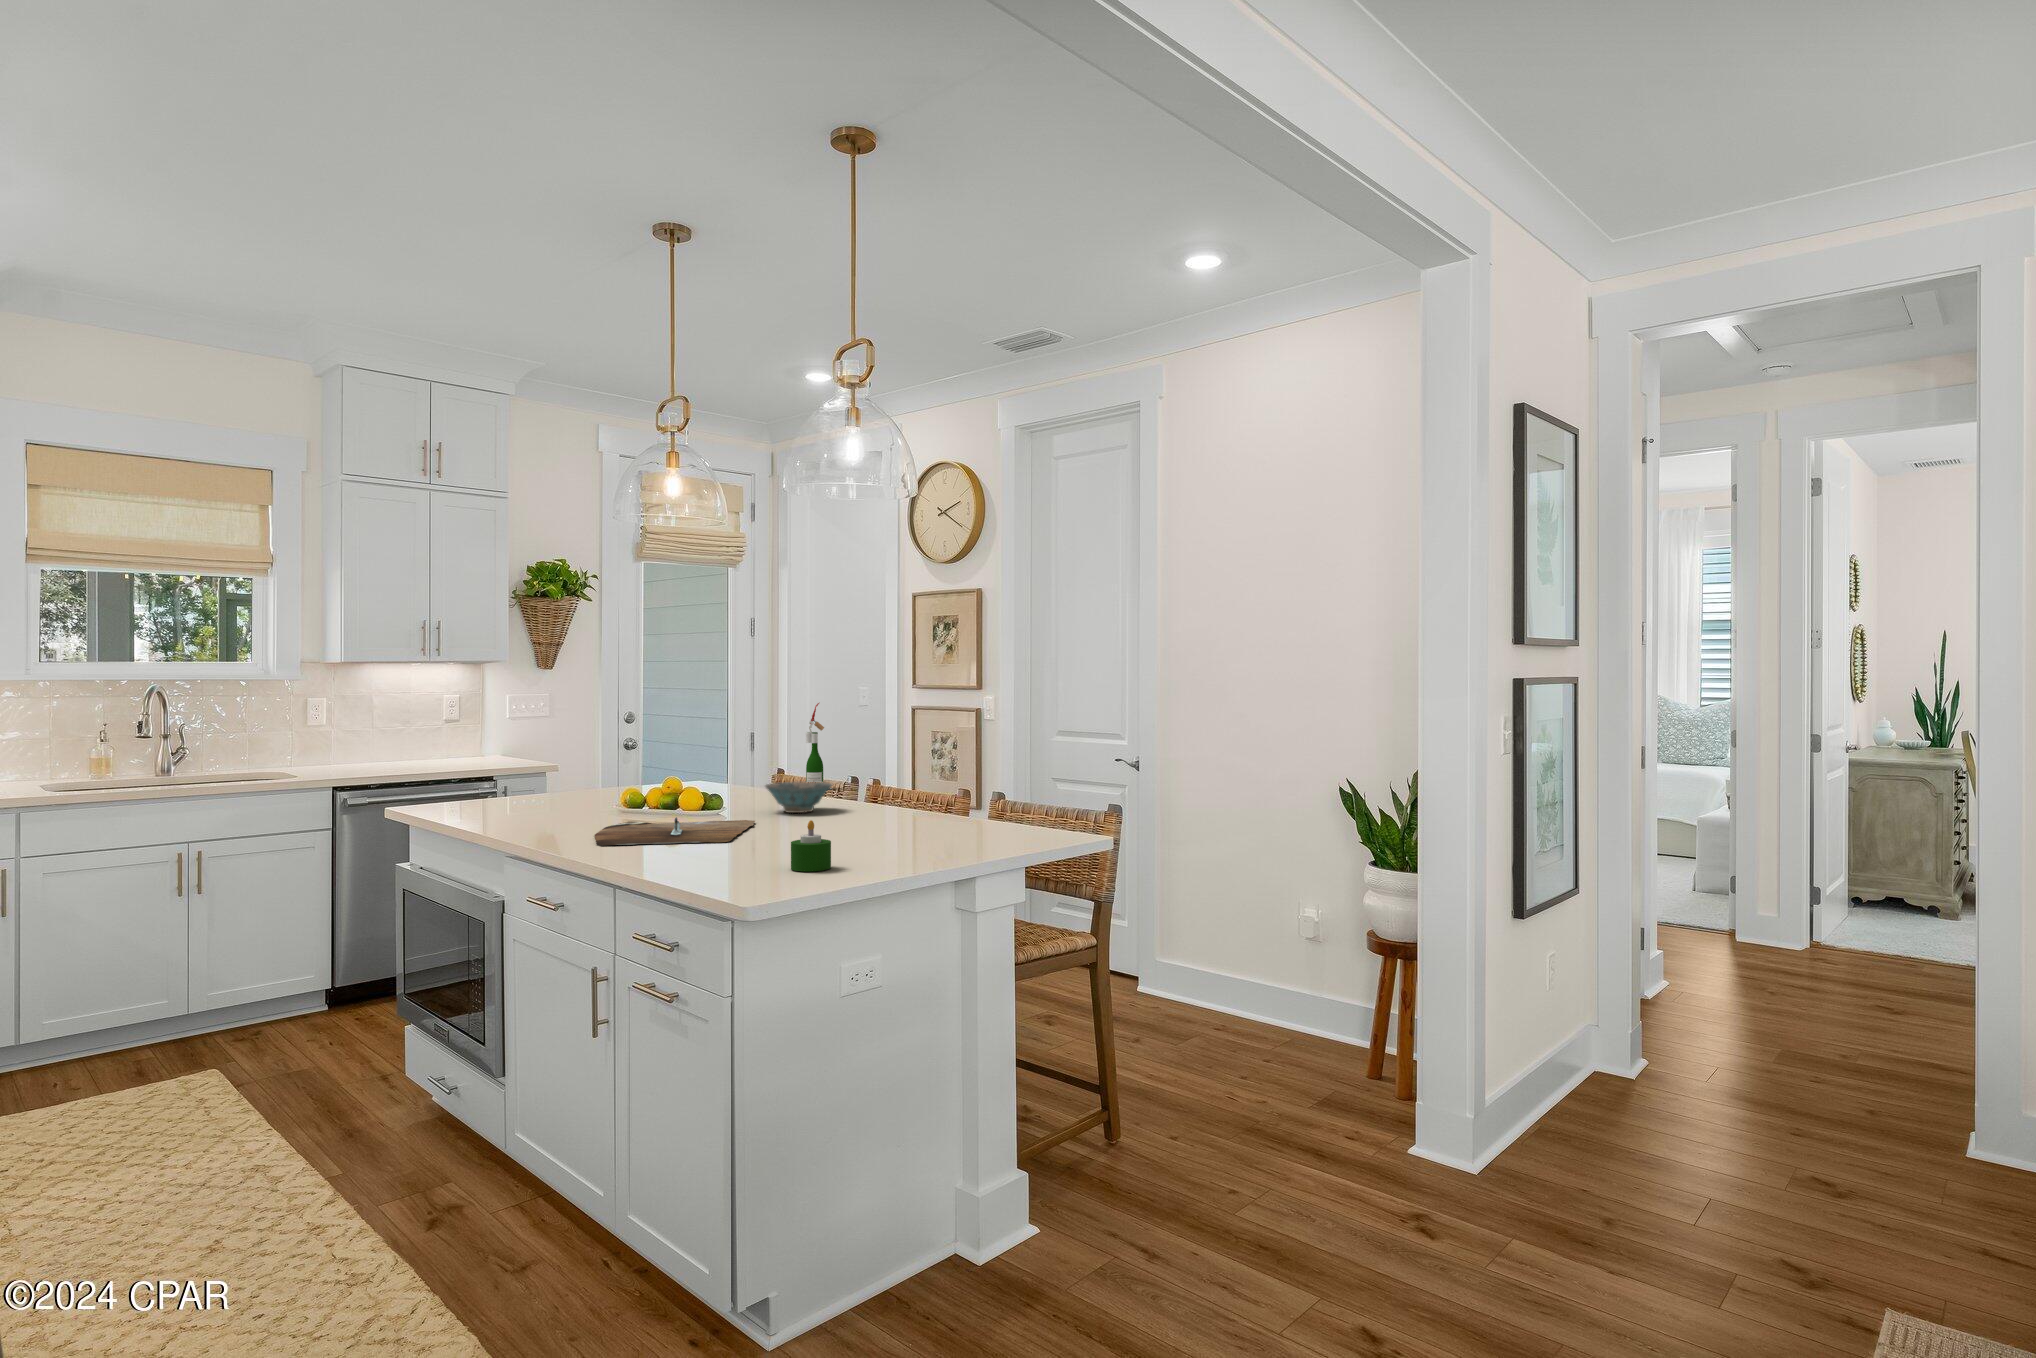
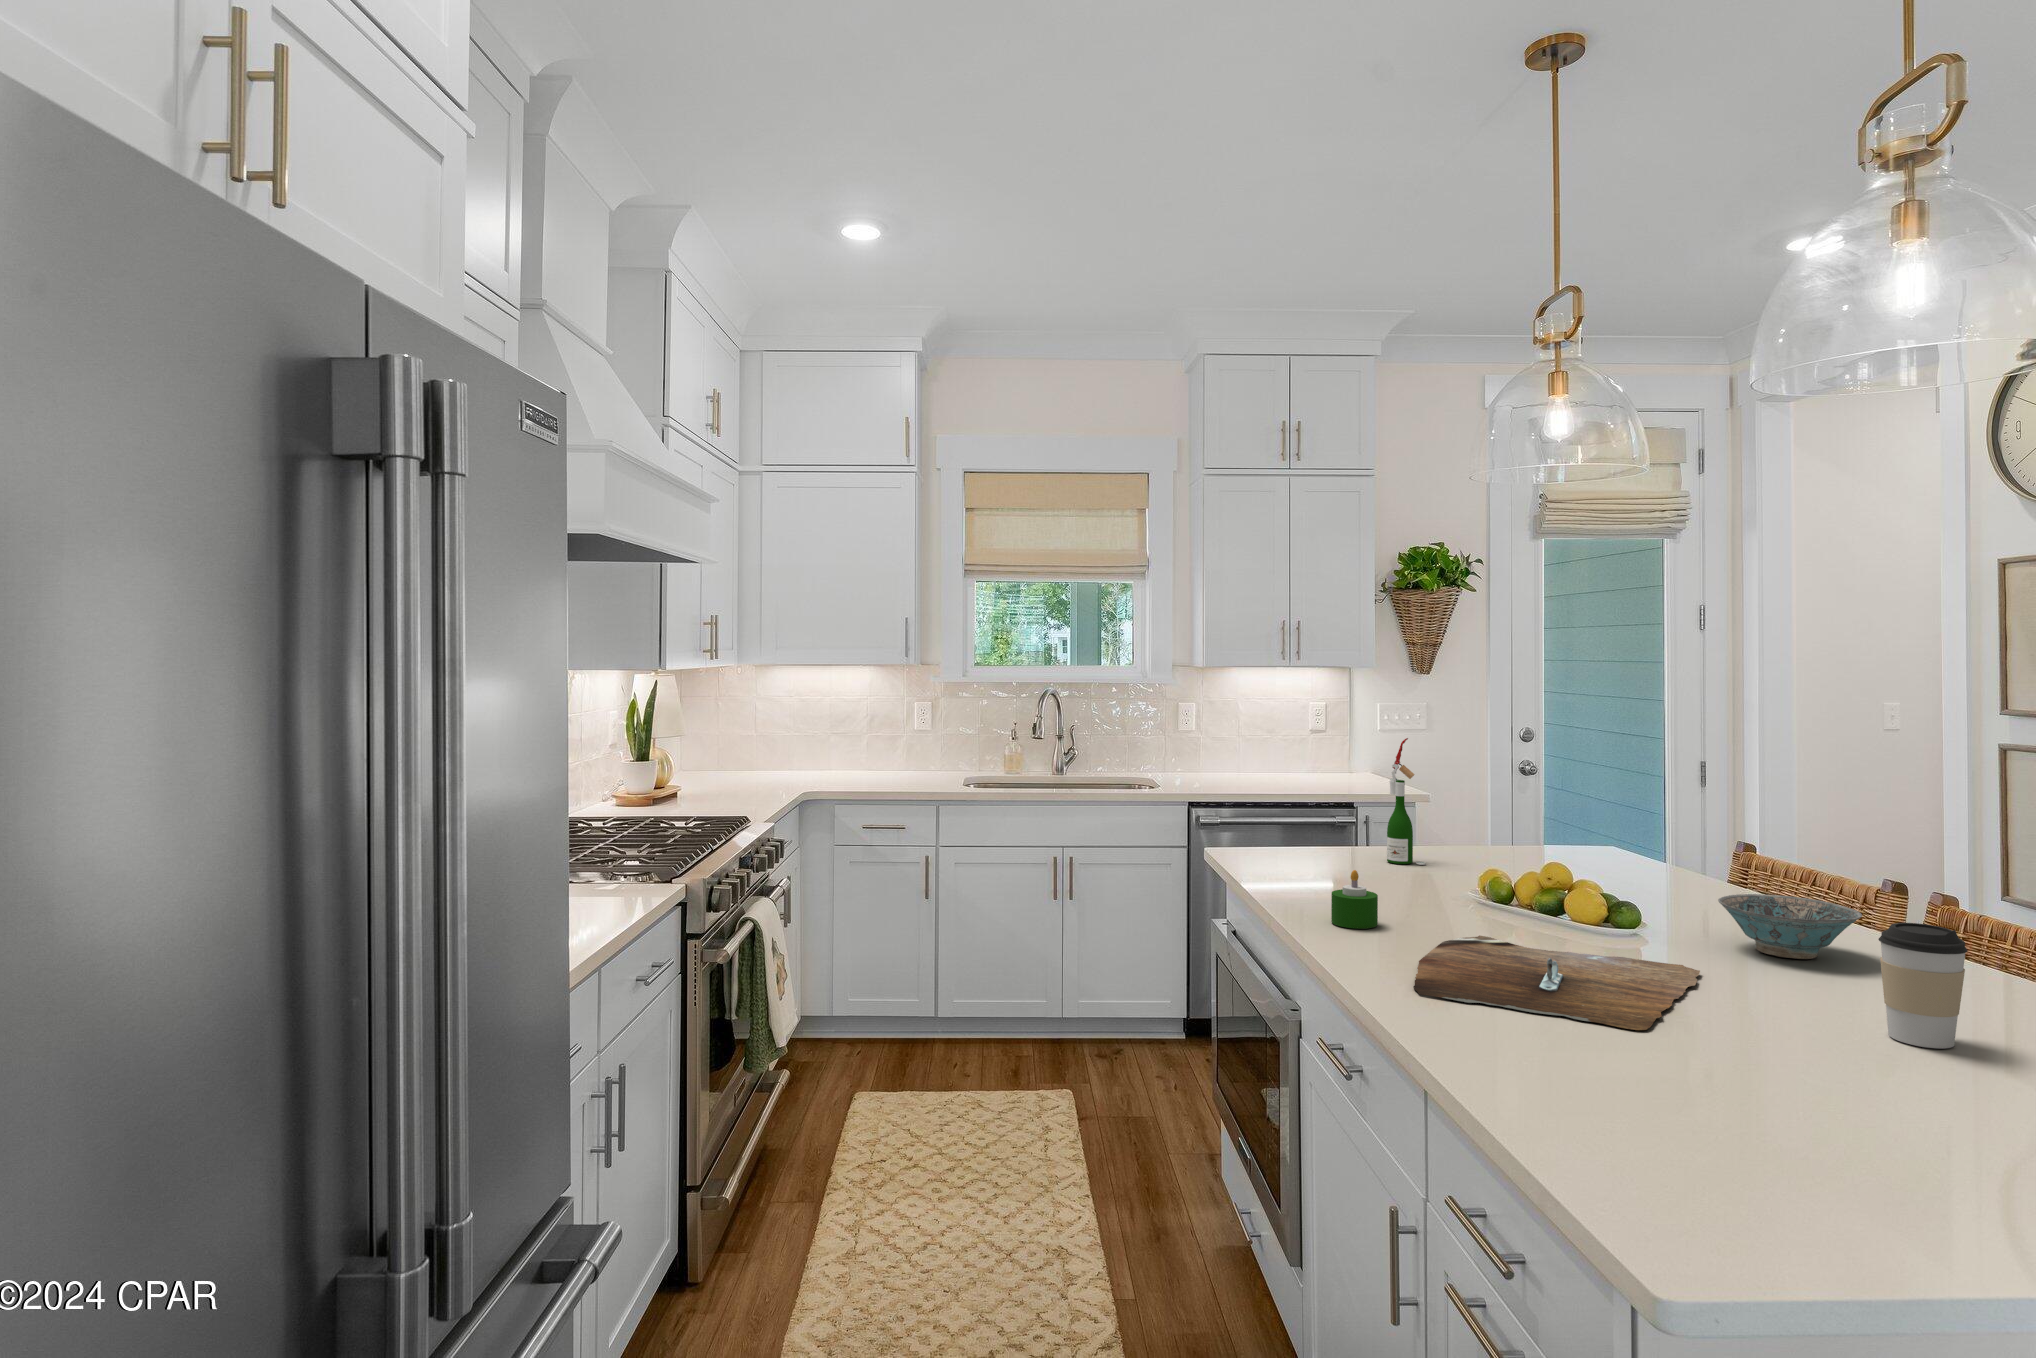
wine bottle: present [806,703,832,789] -> present [1387,738,1425,865]
coffee cup: none [835,771,871,831] -> present [1878,923,1968,1048]
candle: present [791,820,831,872] -> present [1331,870,1378,929]

